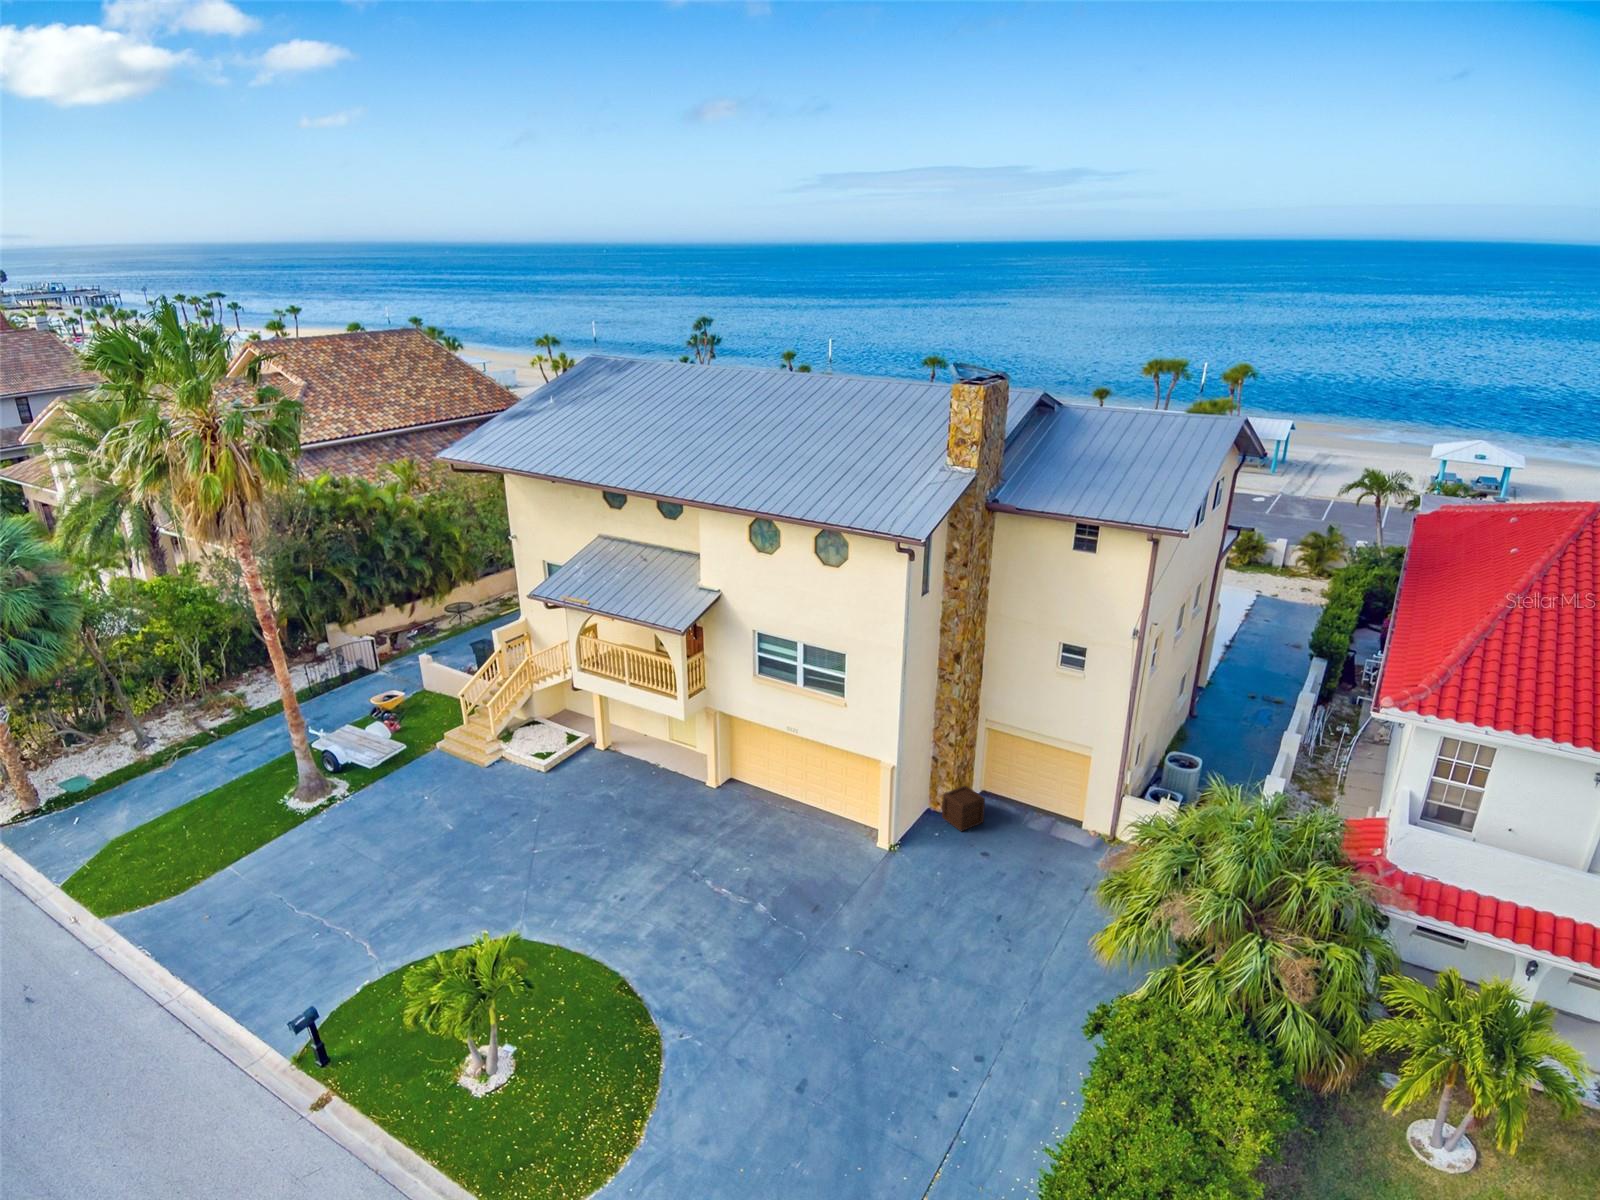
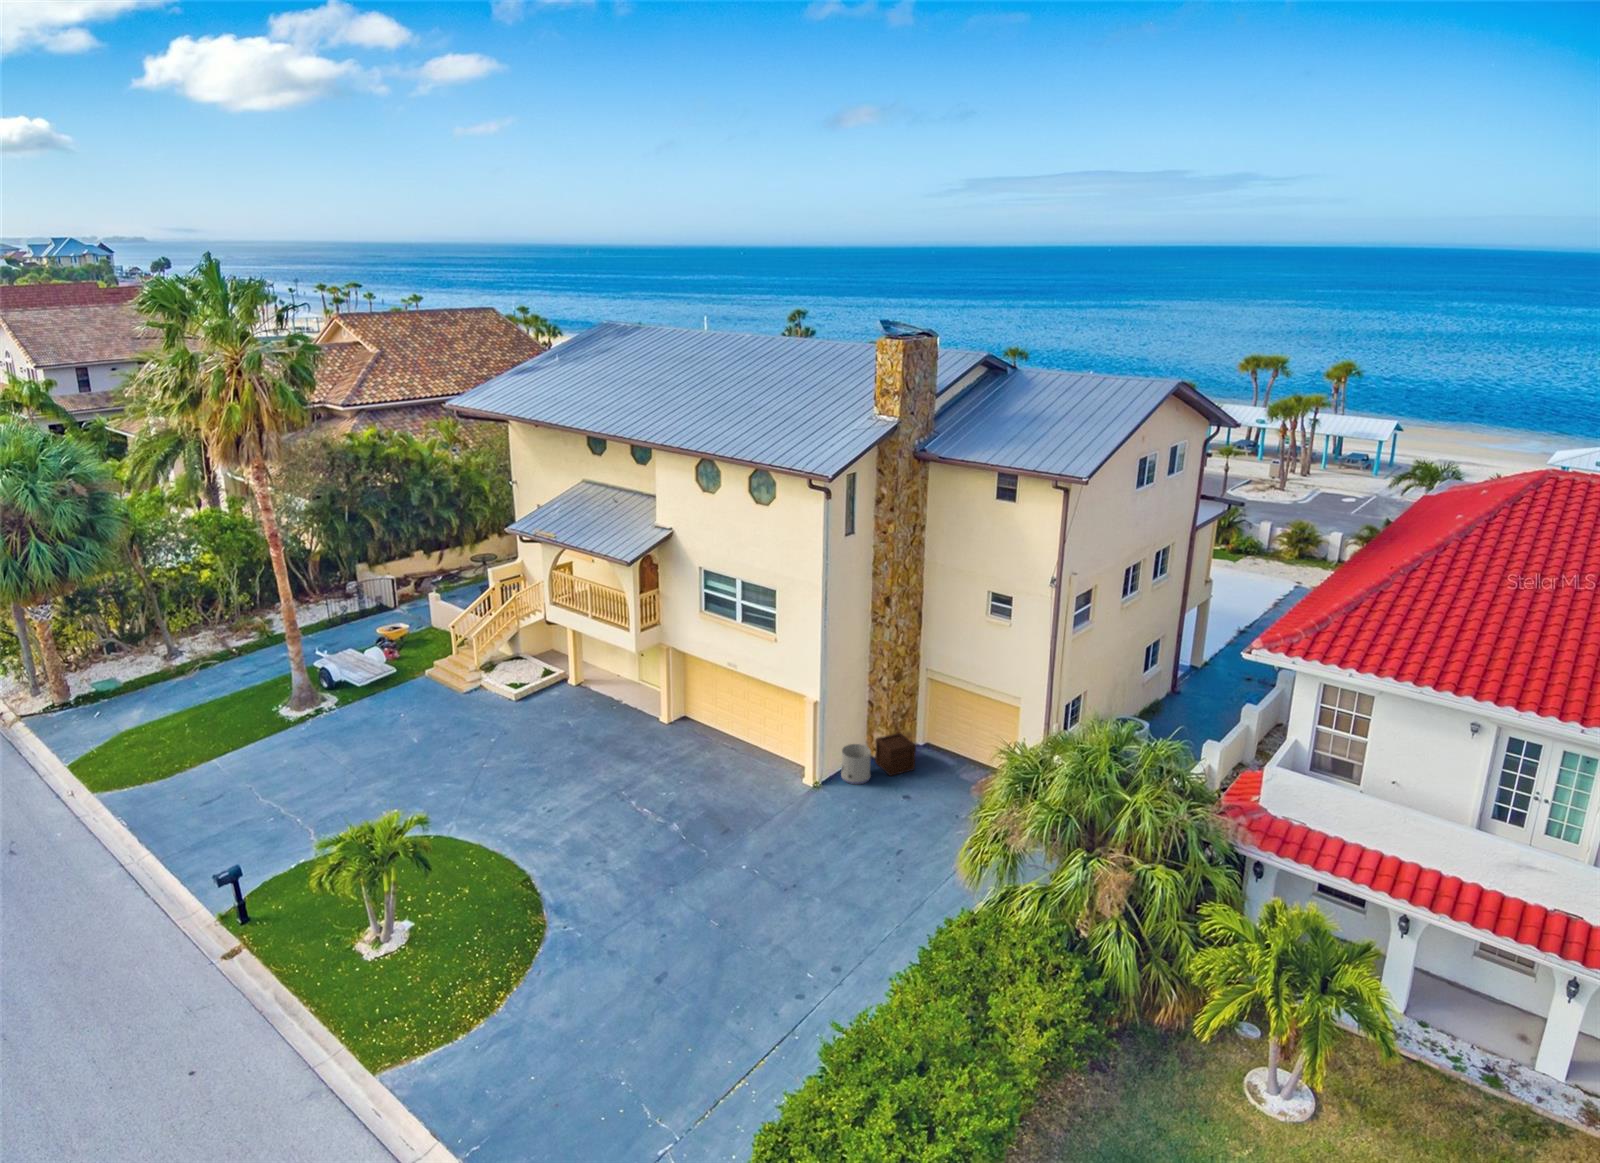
trash can: none [912,801,943,844] -> present [841,744,871,784]

